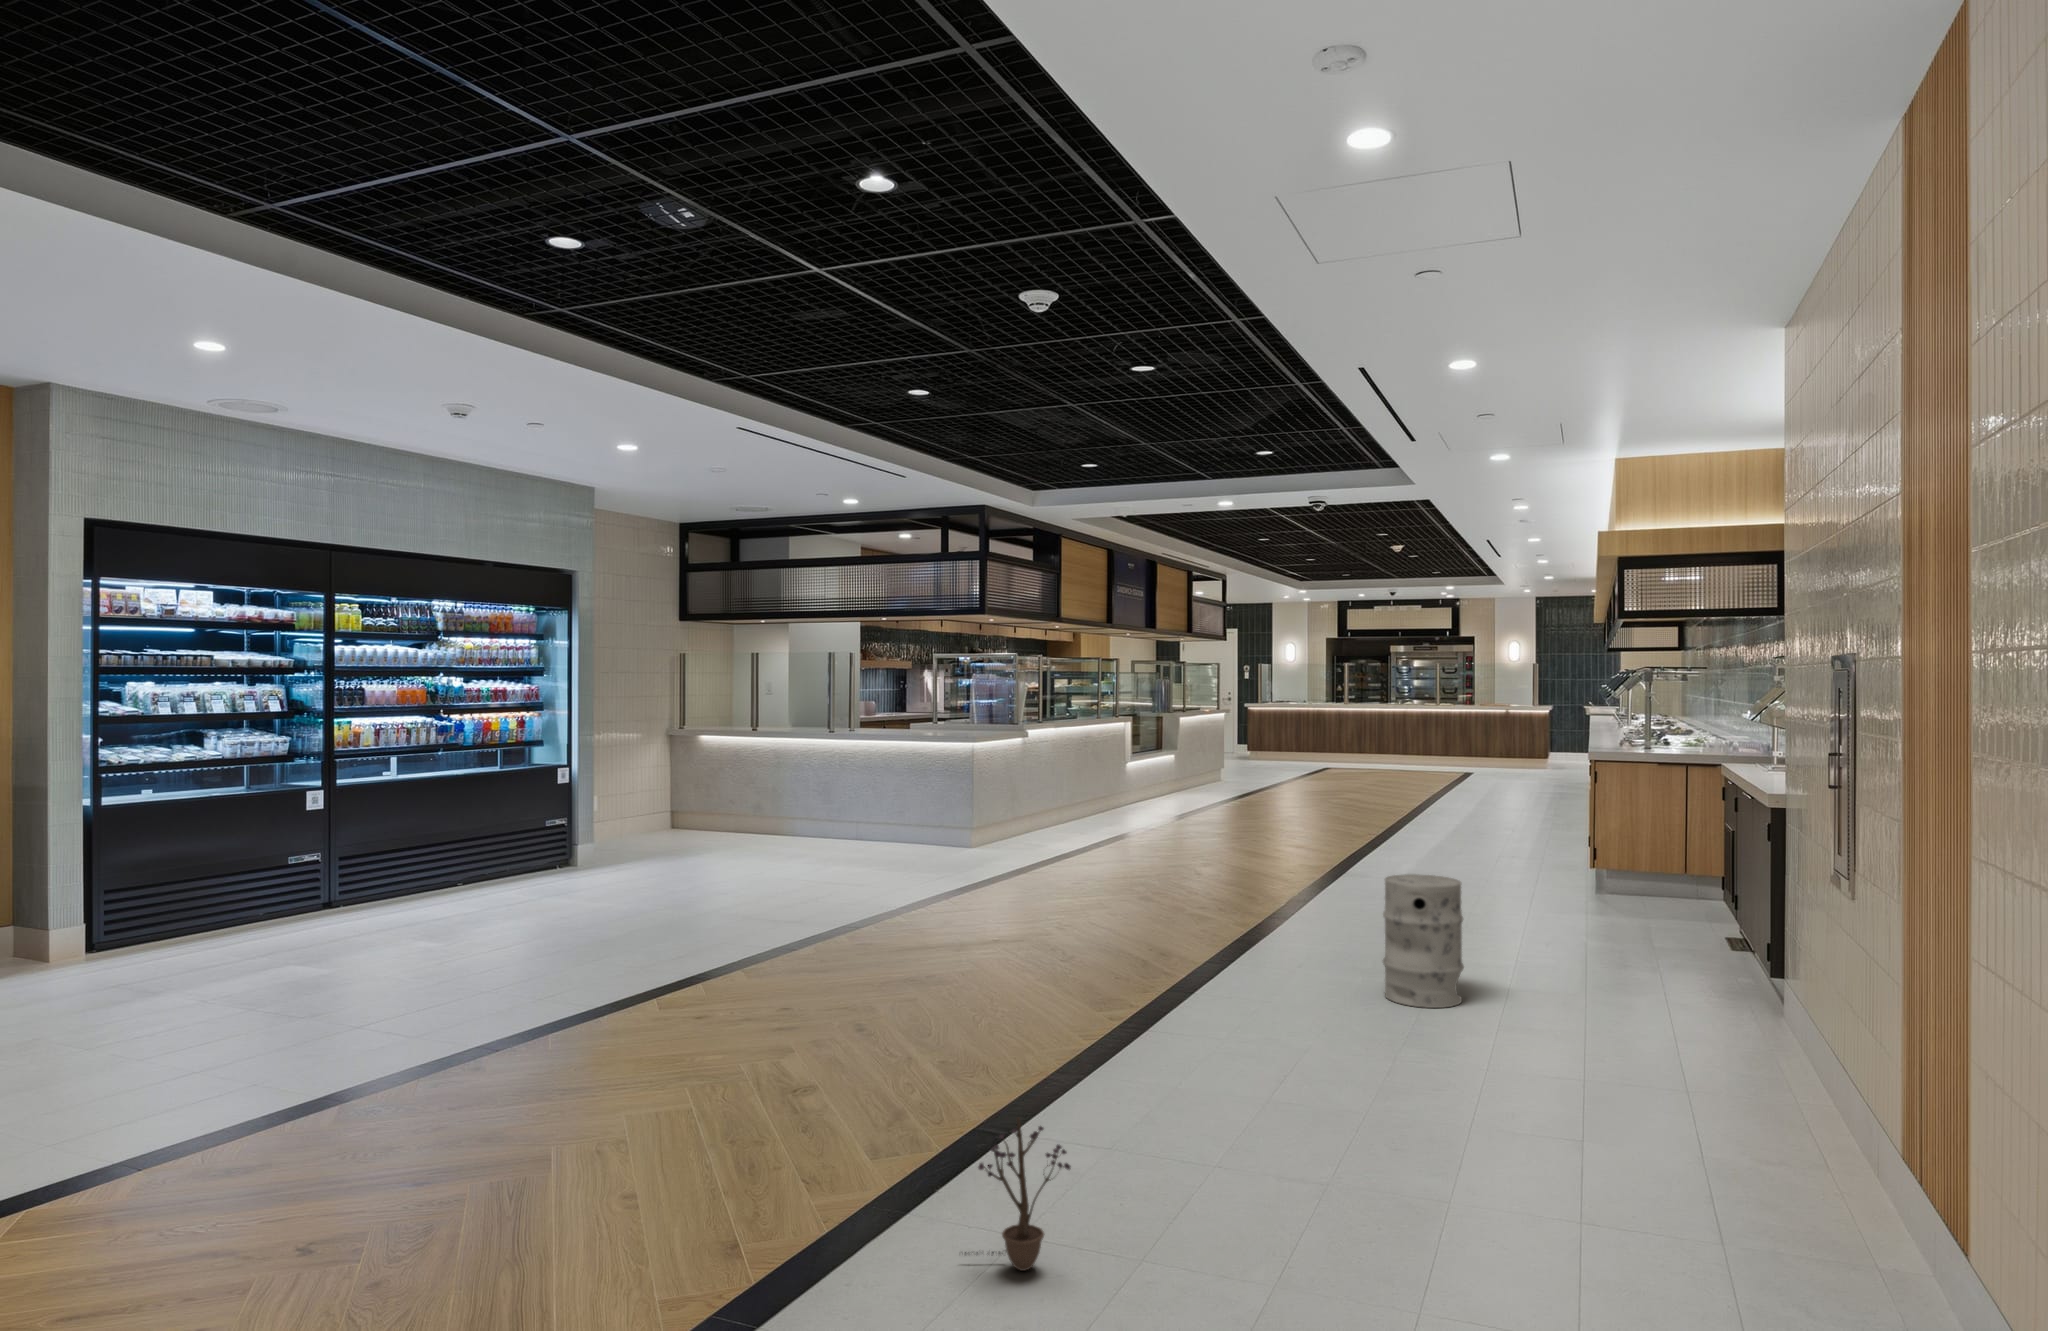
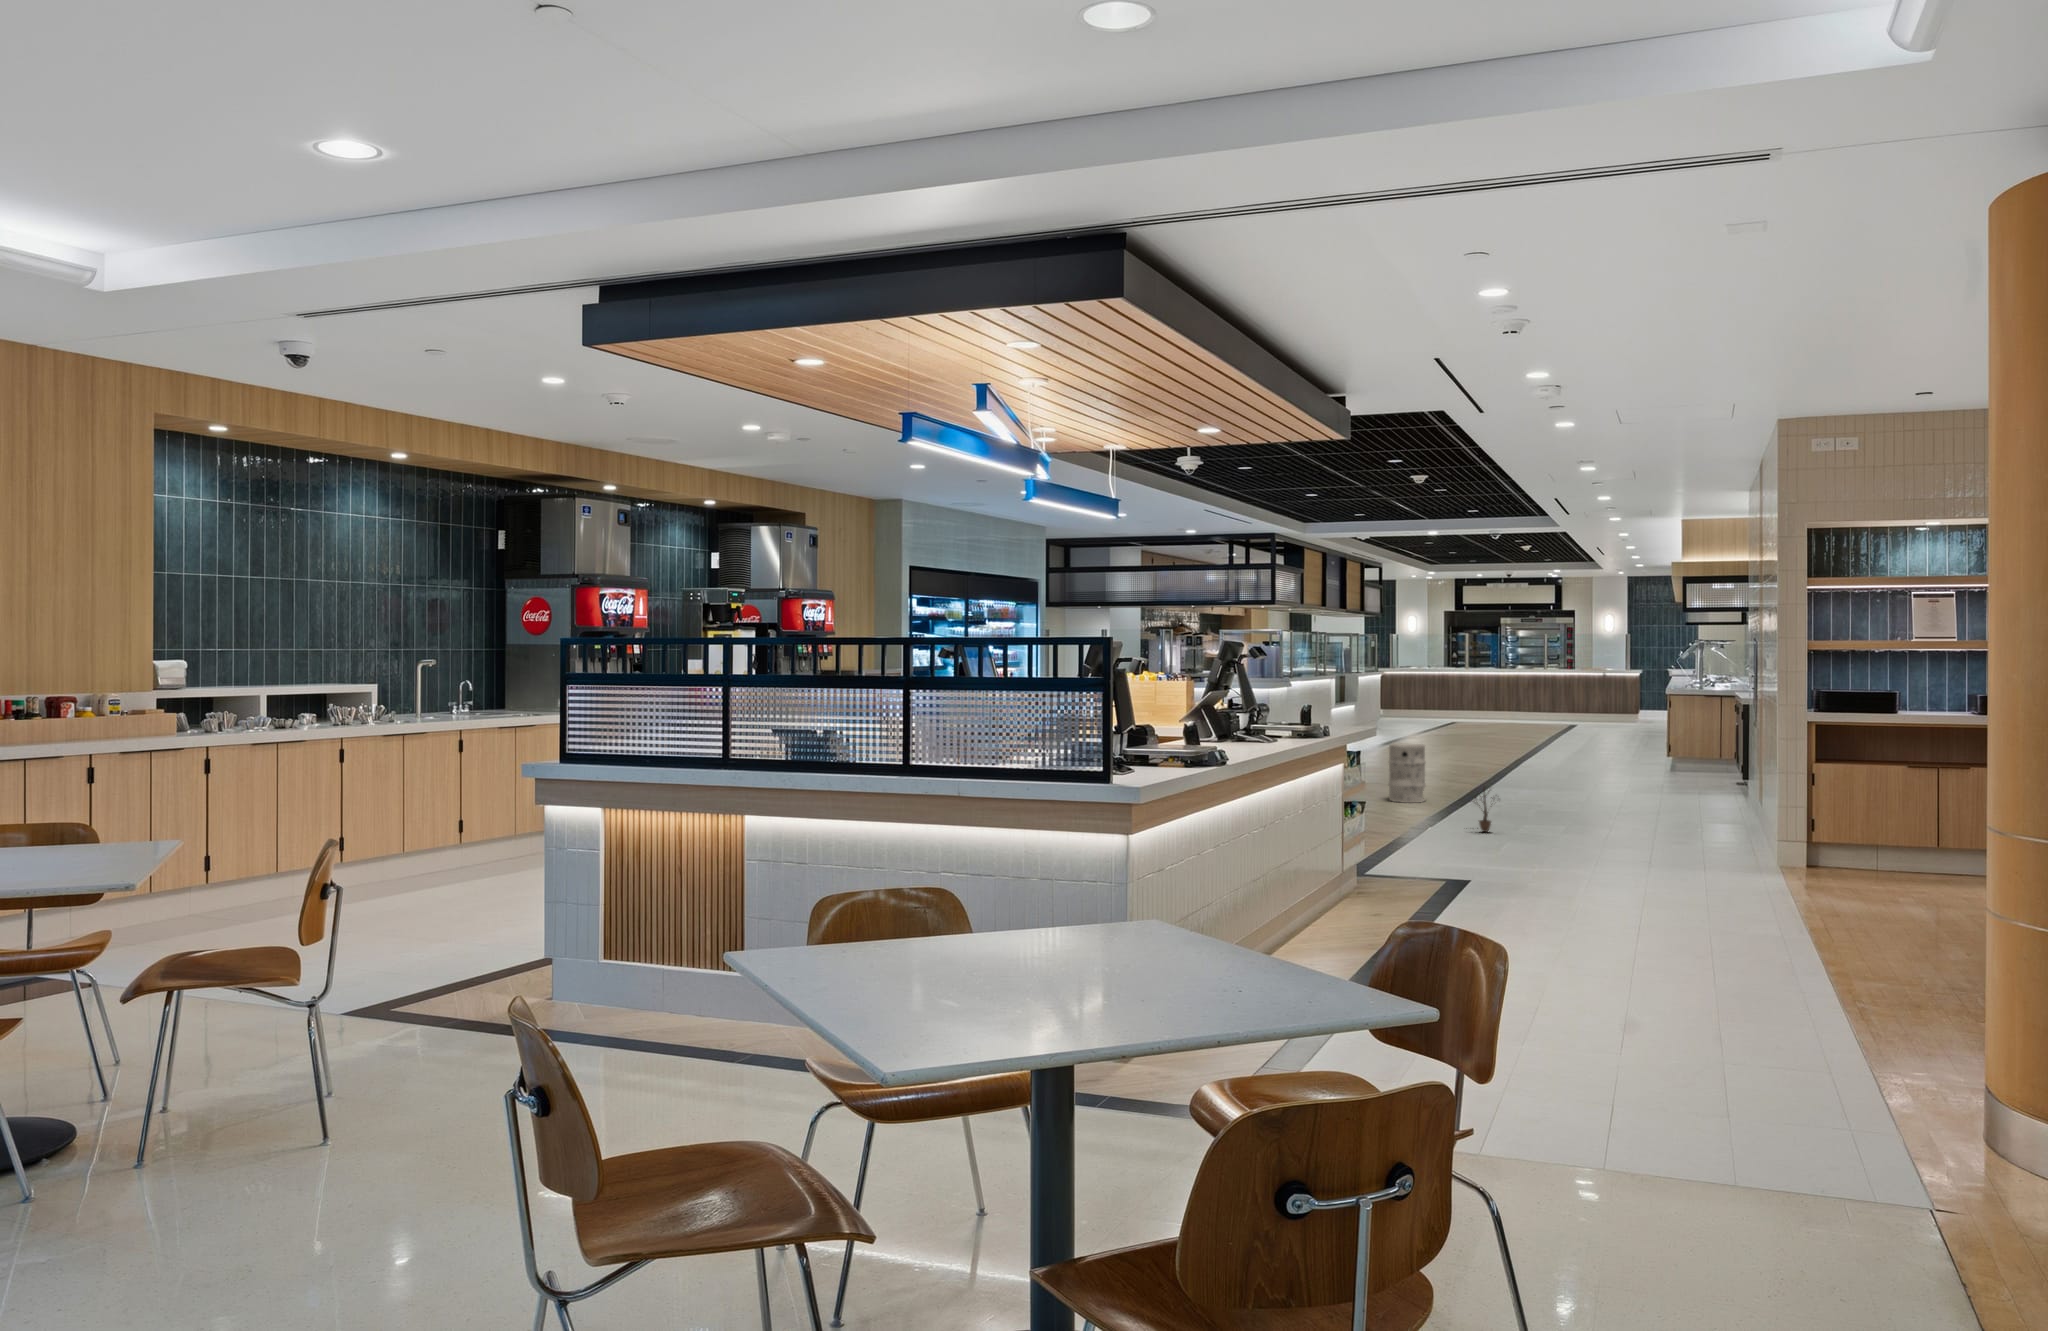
trash can: present [1383,874,1464,1008] -> present [1389,744,1426,803]

